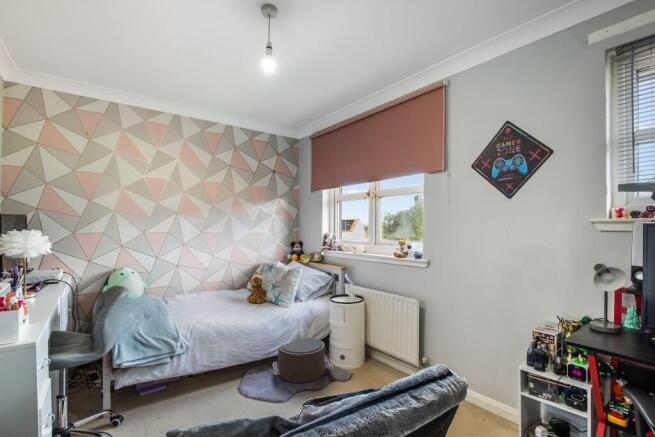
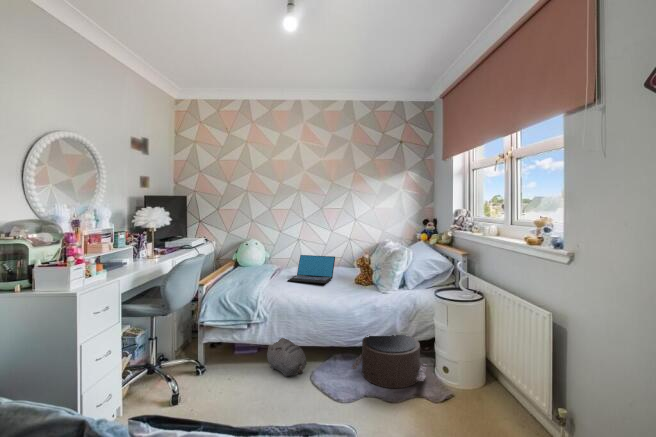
laptop: none [190,280,231,309] -> present [288,255,335,284]
plush toy: none [183,363,236,401] -> present [265,338,307,377]

